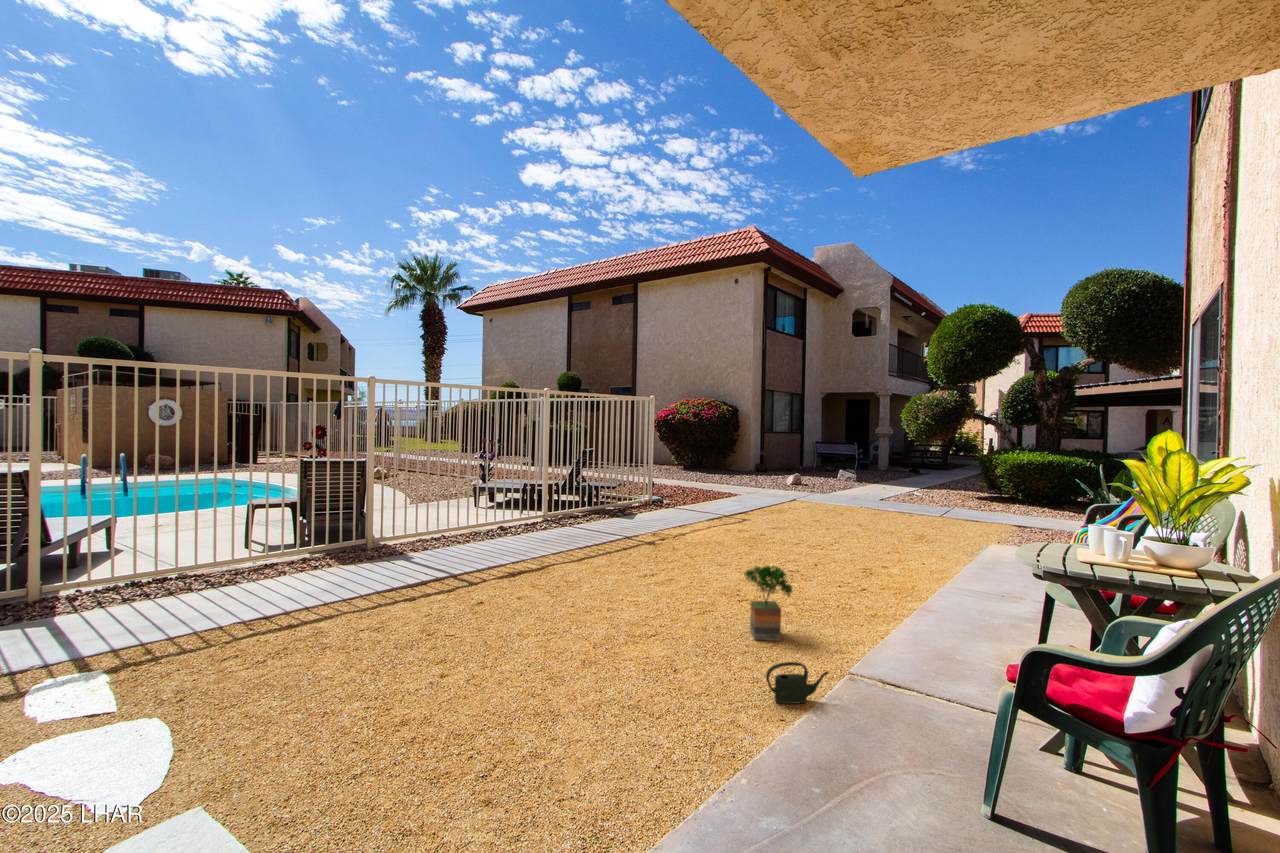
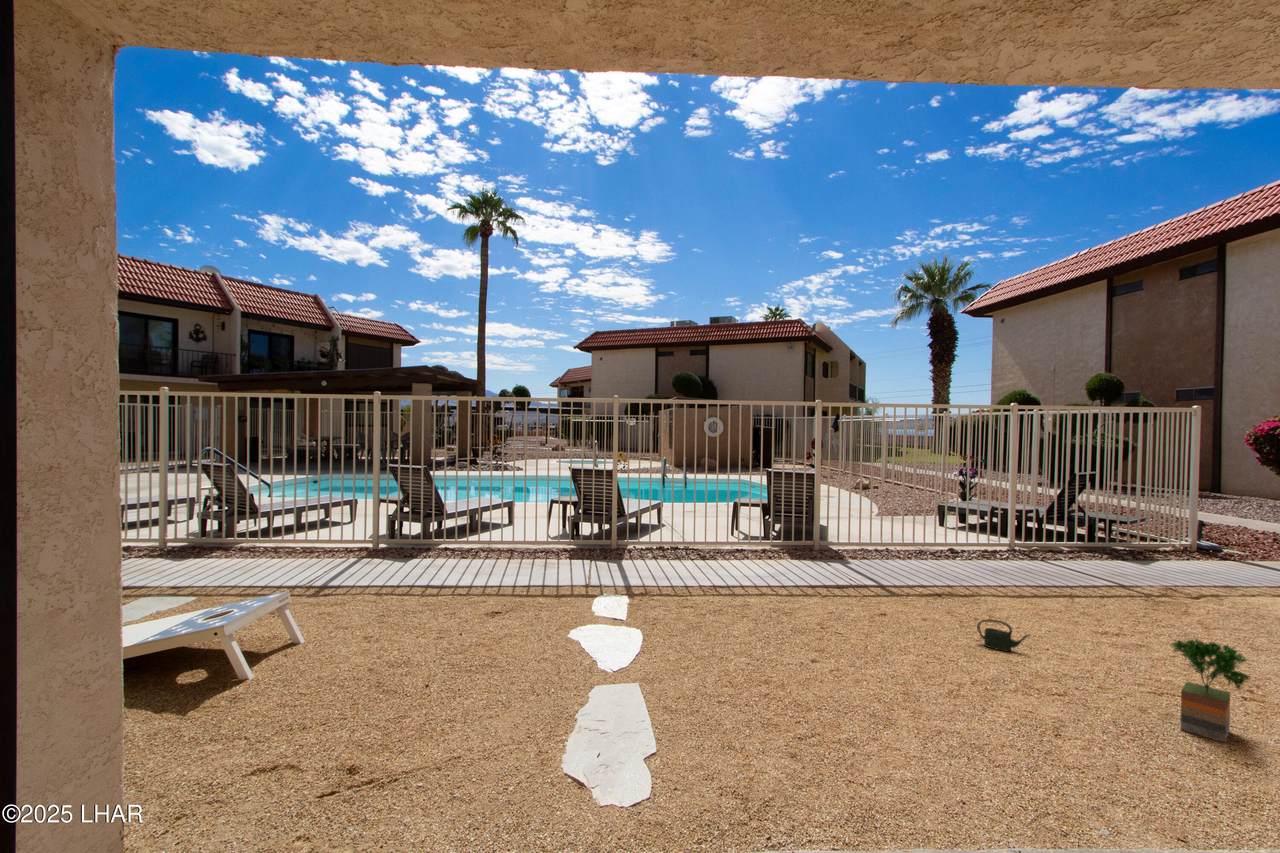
watering can: present [766,662,829,704] -> present [977,619,1030,651]

